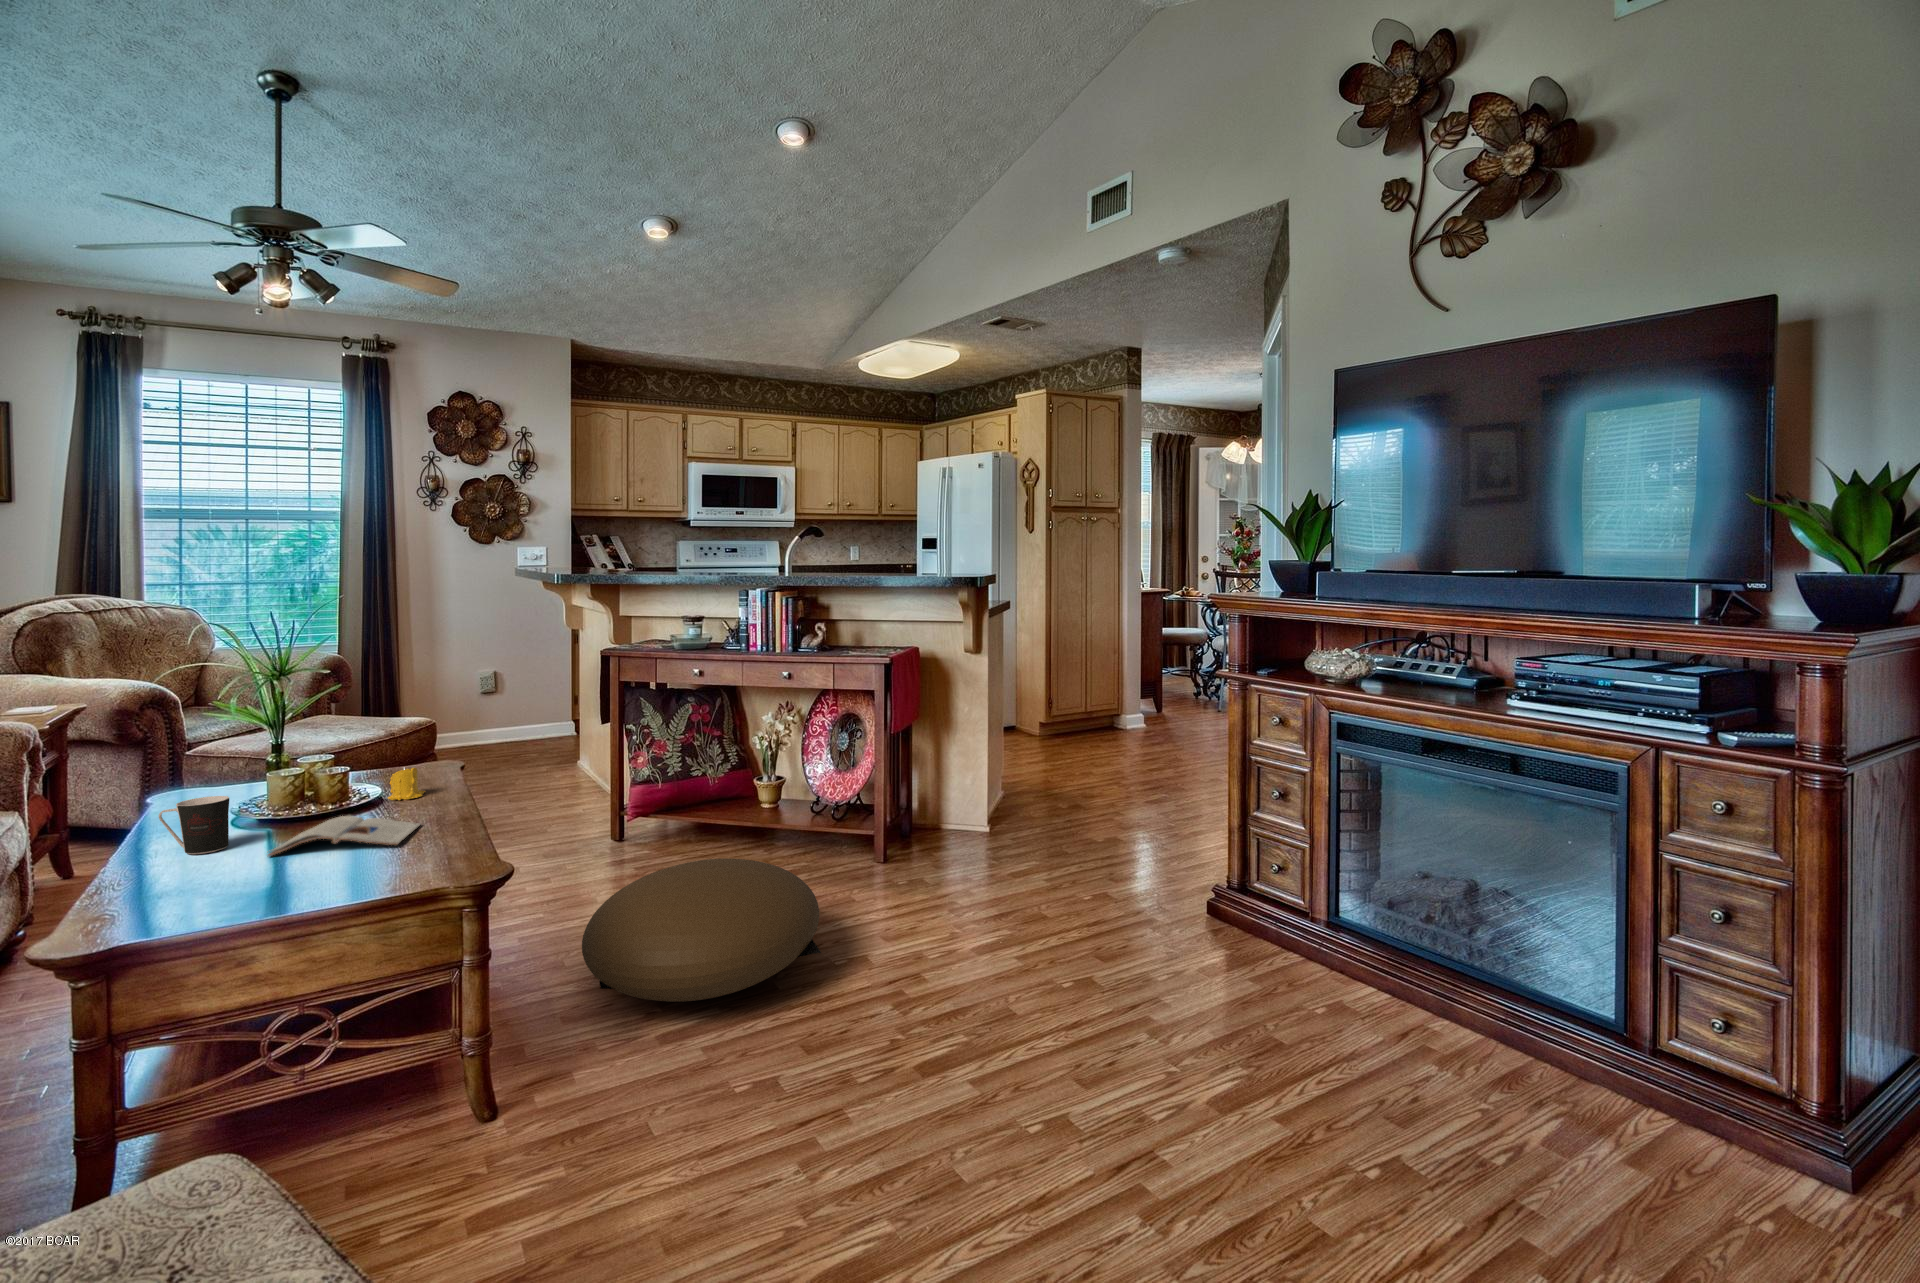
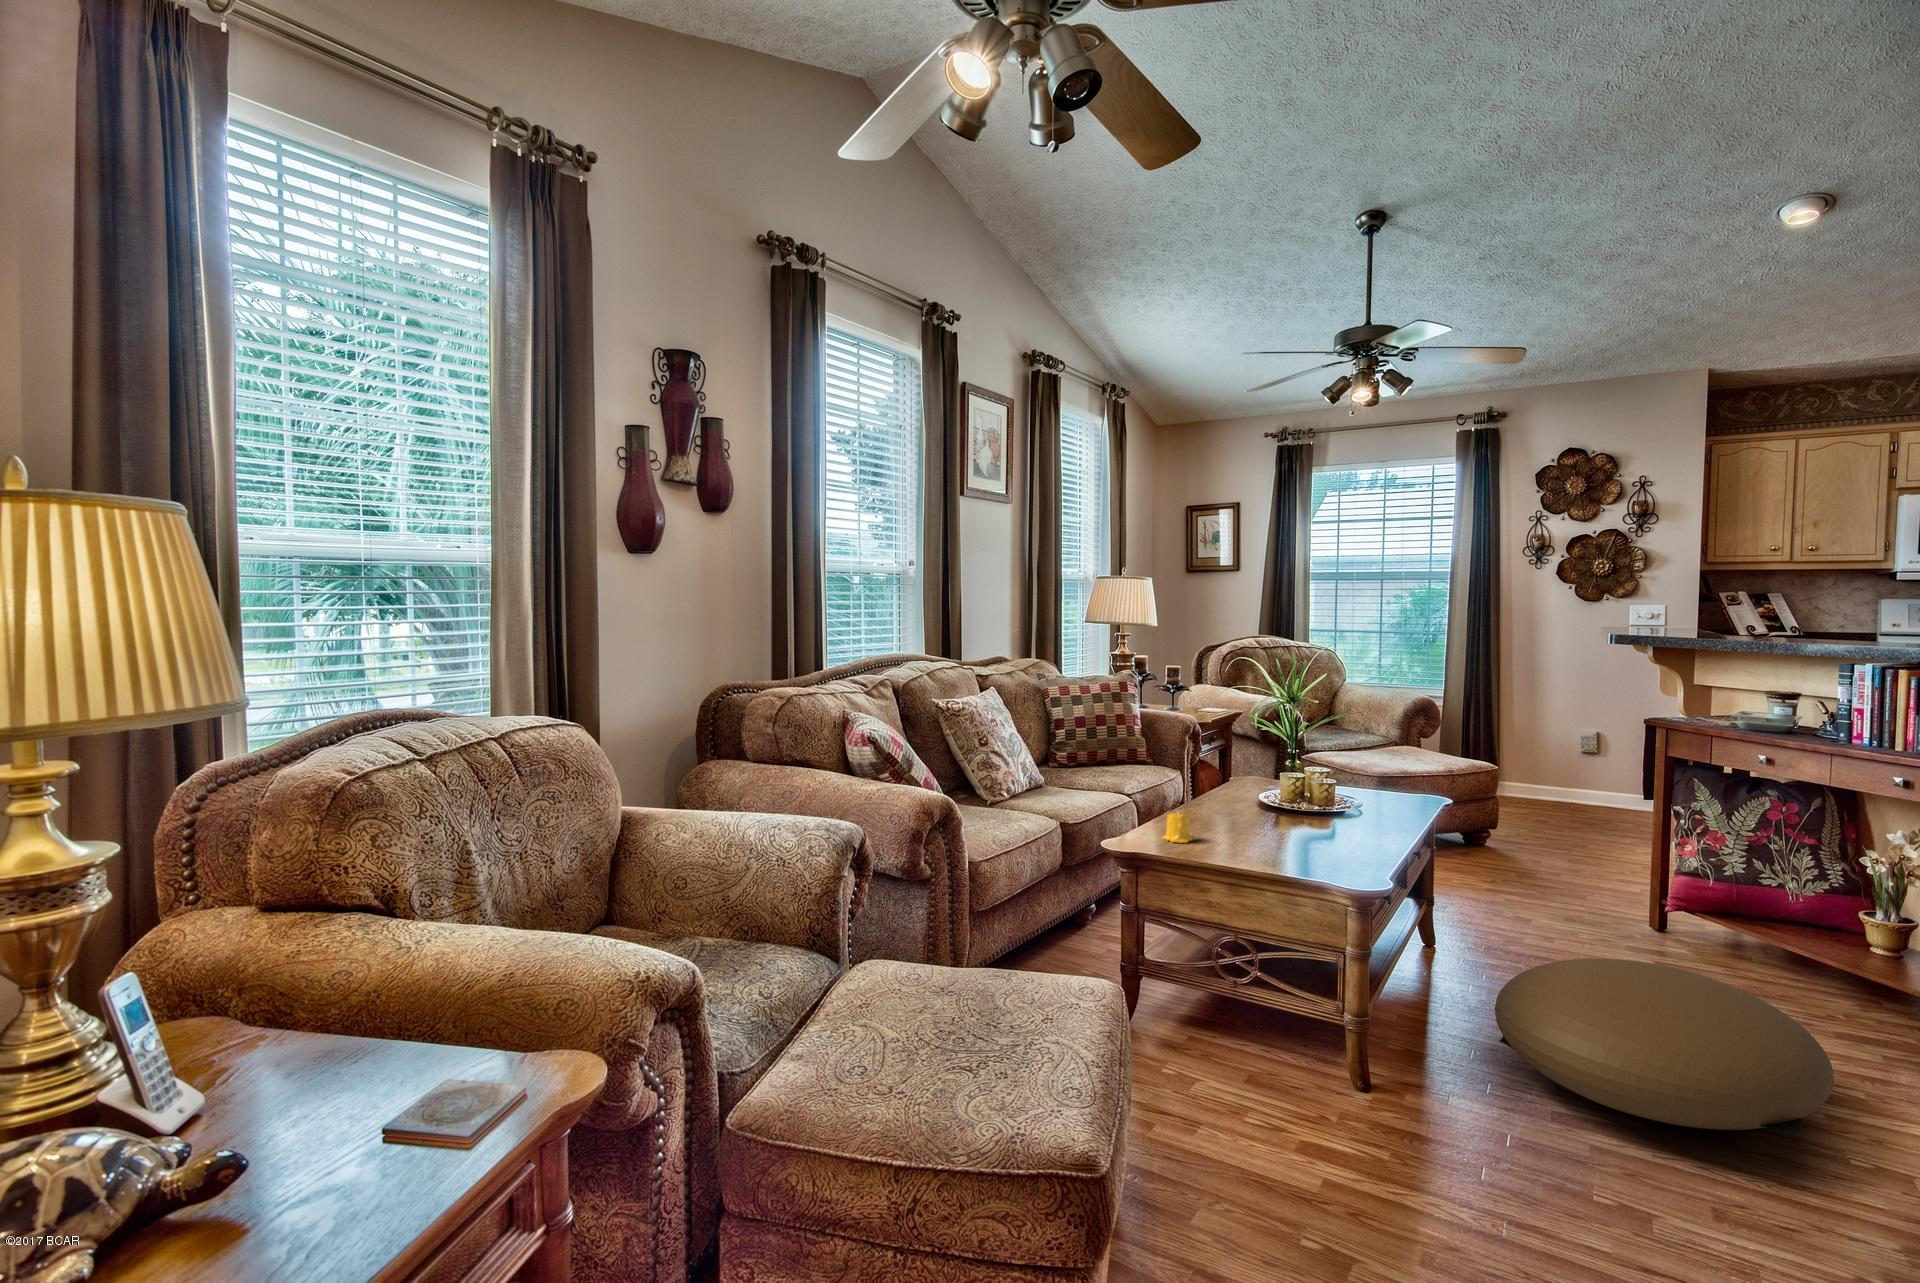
candle: present [388,768,426,800] -> present [1163,813,1195,843]
coffee cup: present [159,796,229,854] -> none [1211,778,1249,816]
magazine: present [267,815,420,856] -> none [1257,814,1368,845]

